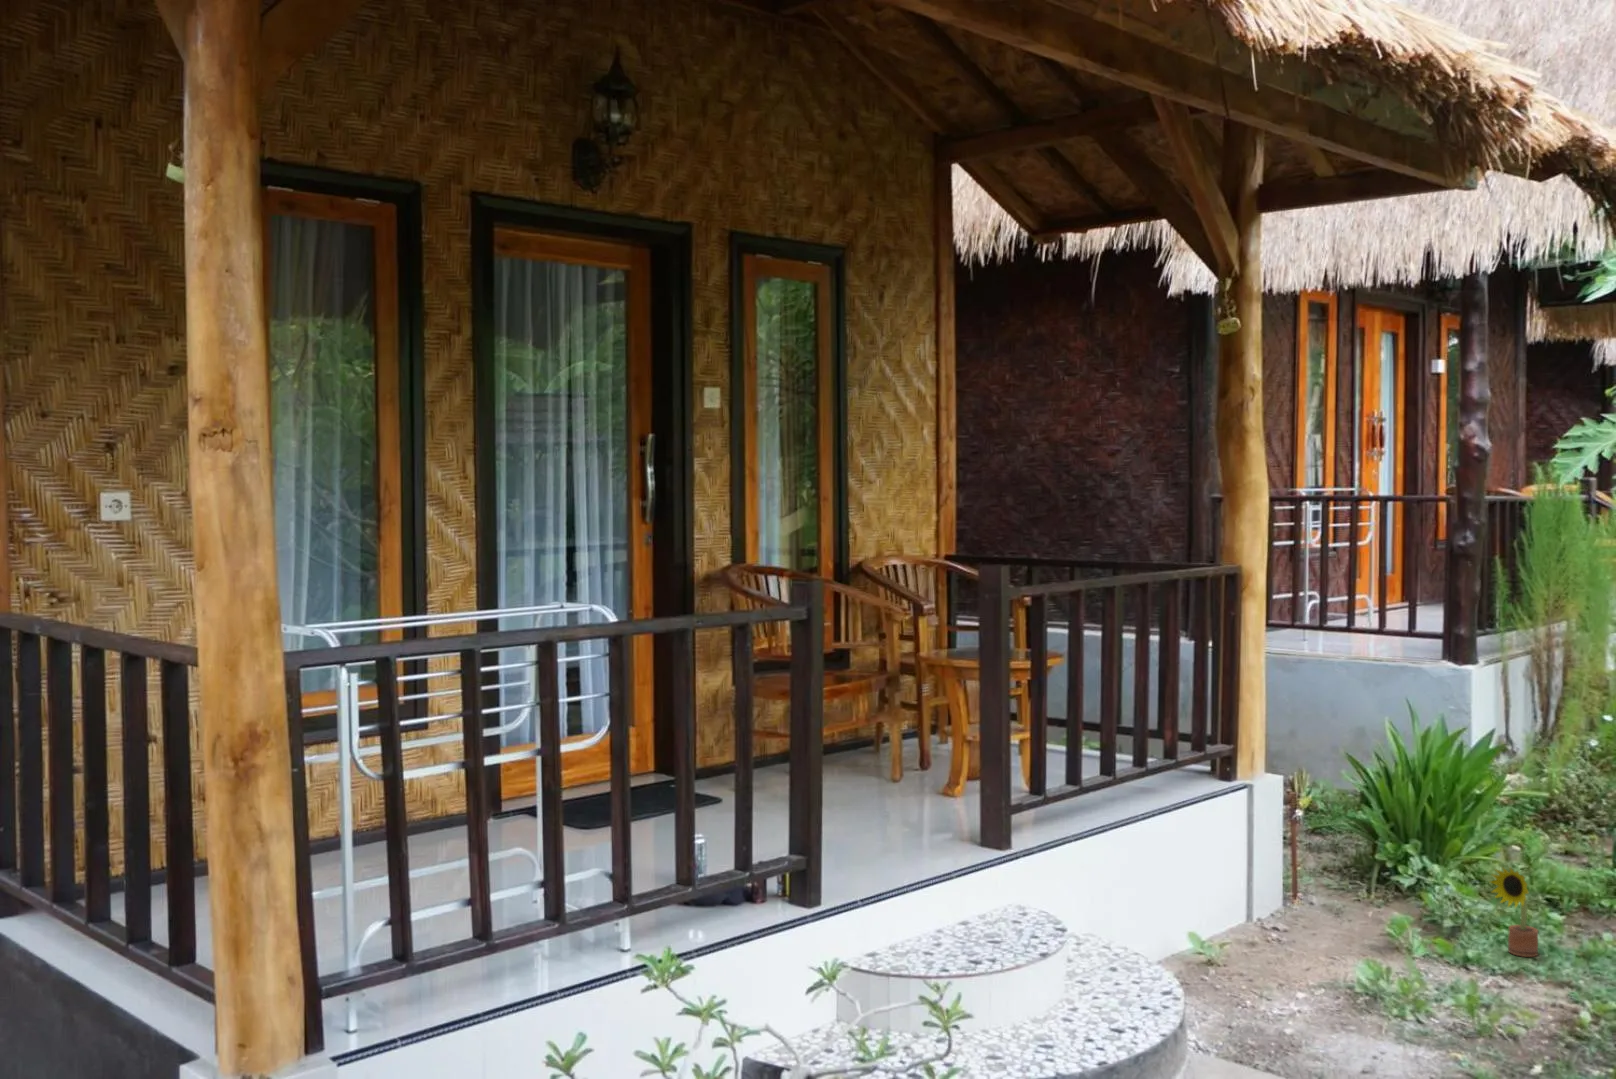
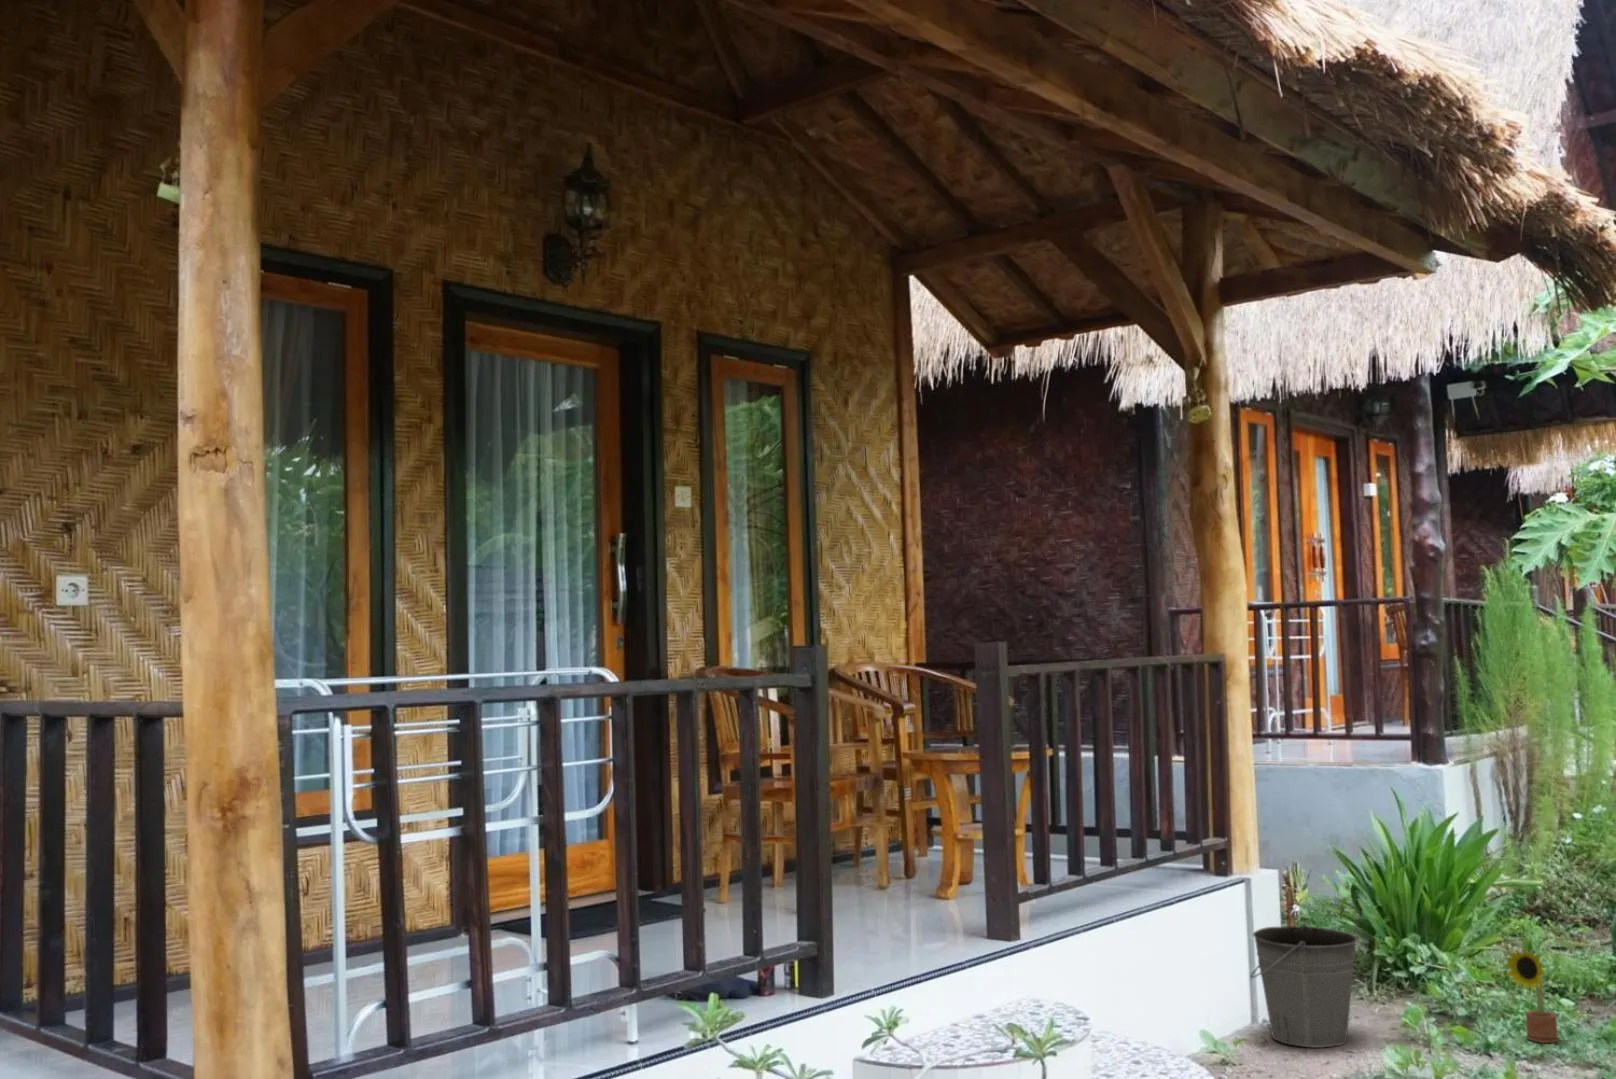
bucket: none [1244,829,1350,951] -> present [1251,922,1357,1048]

